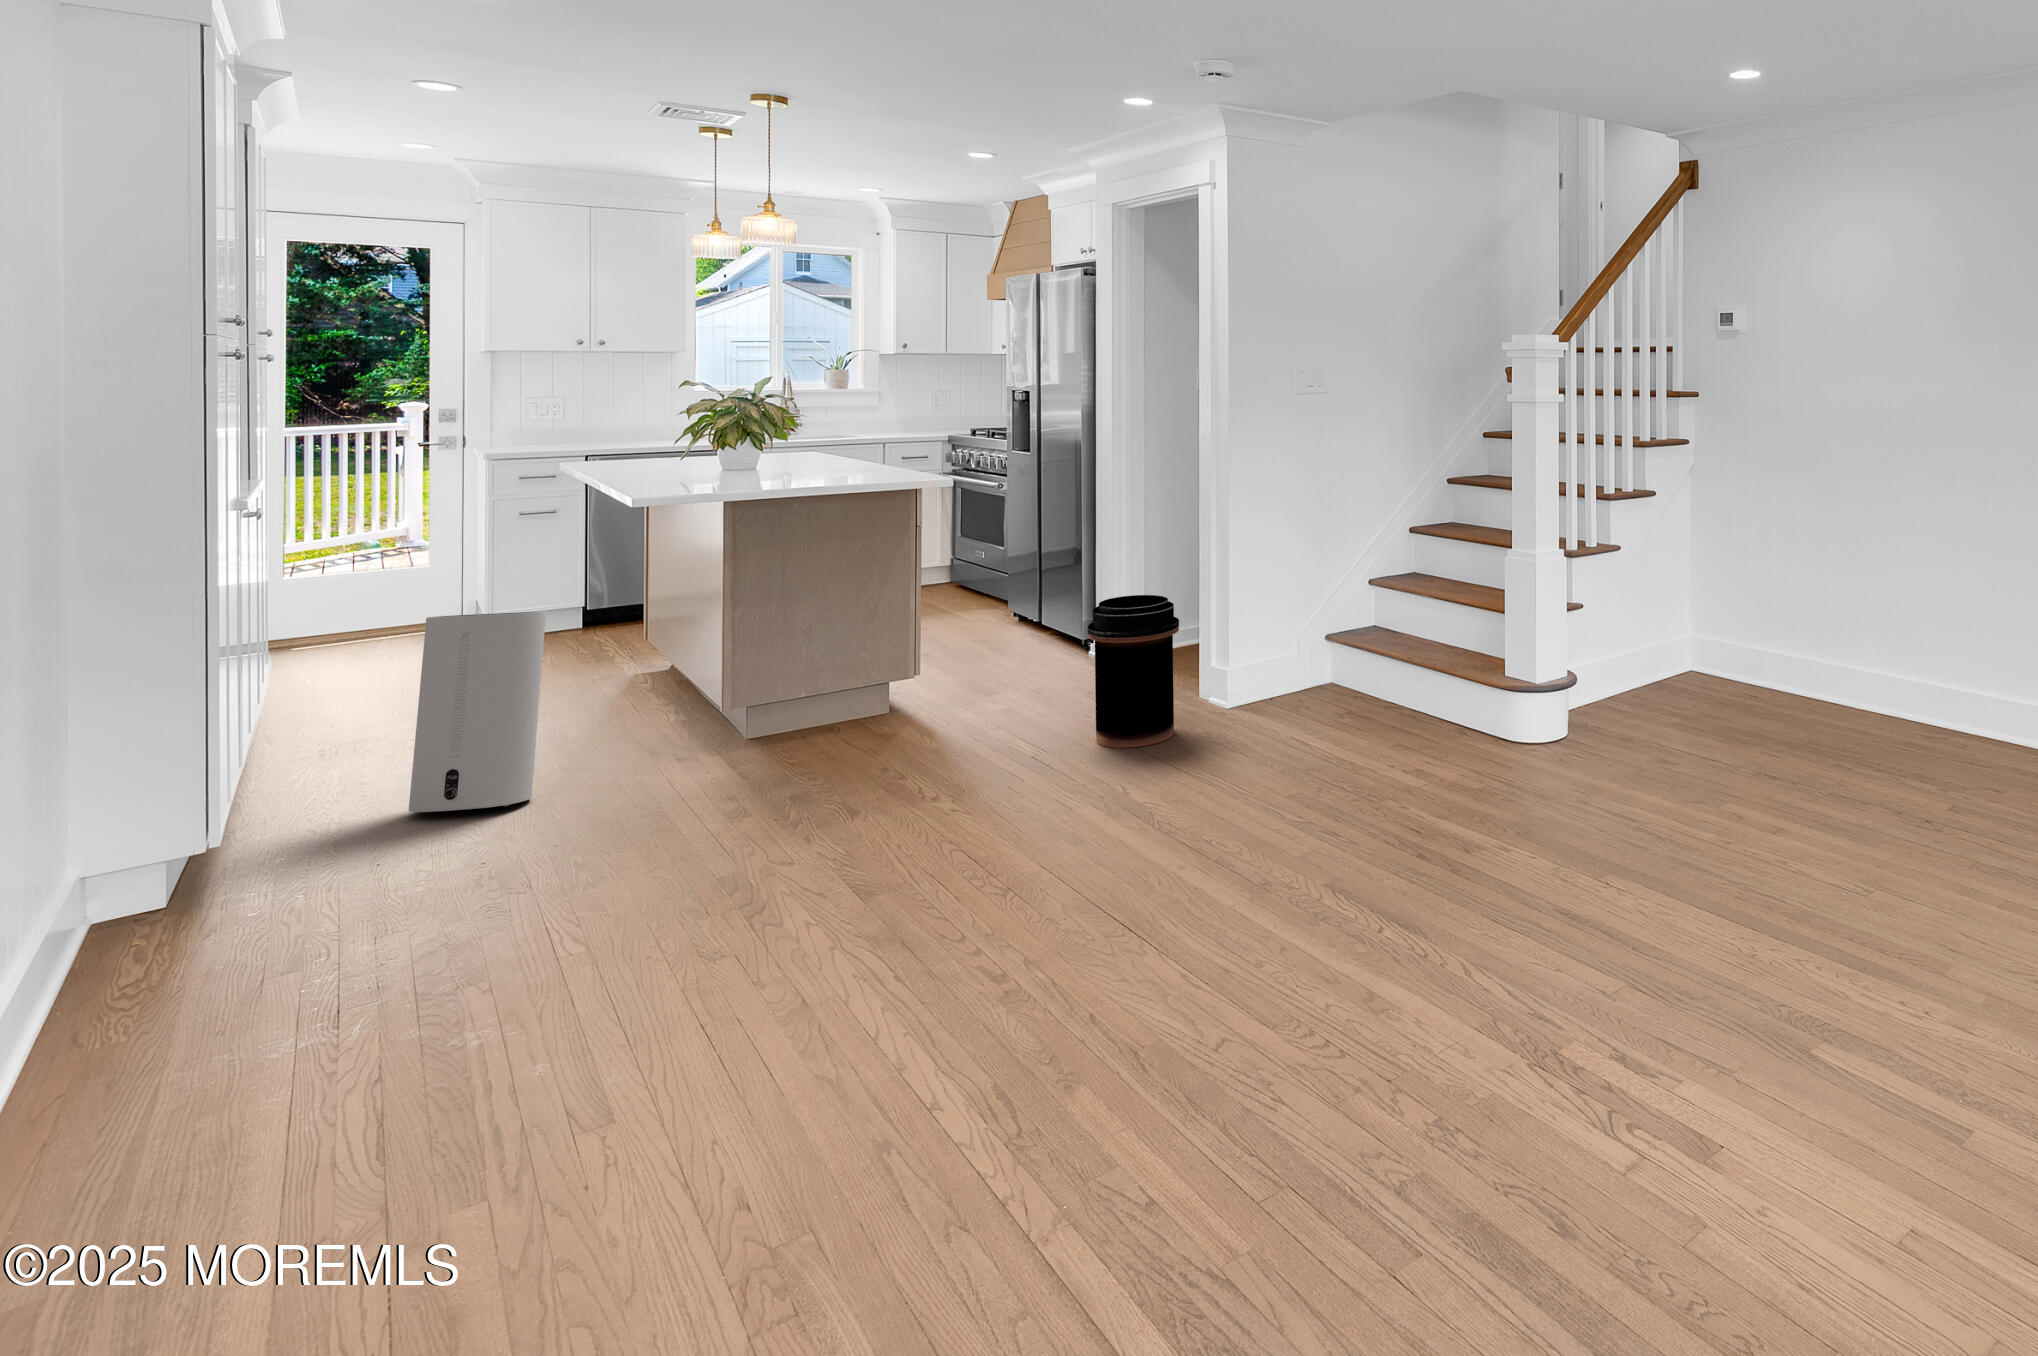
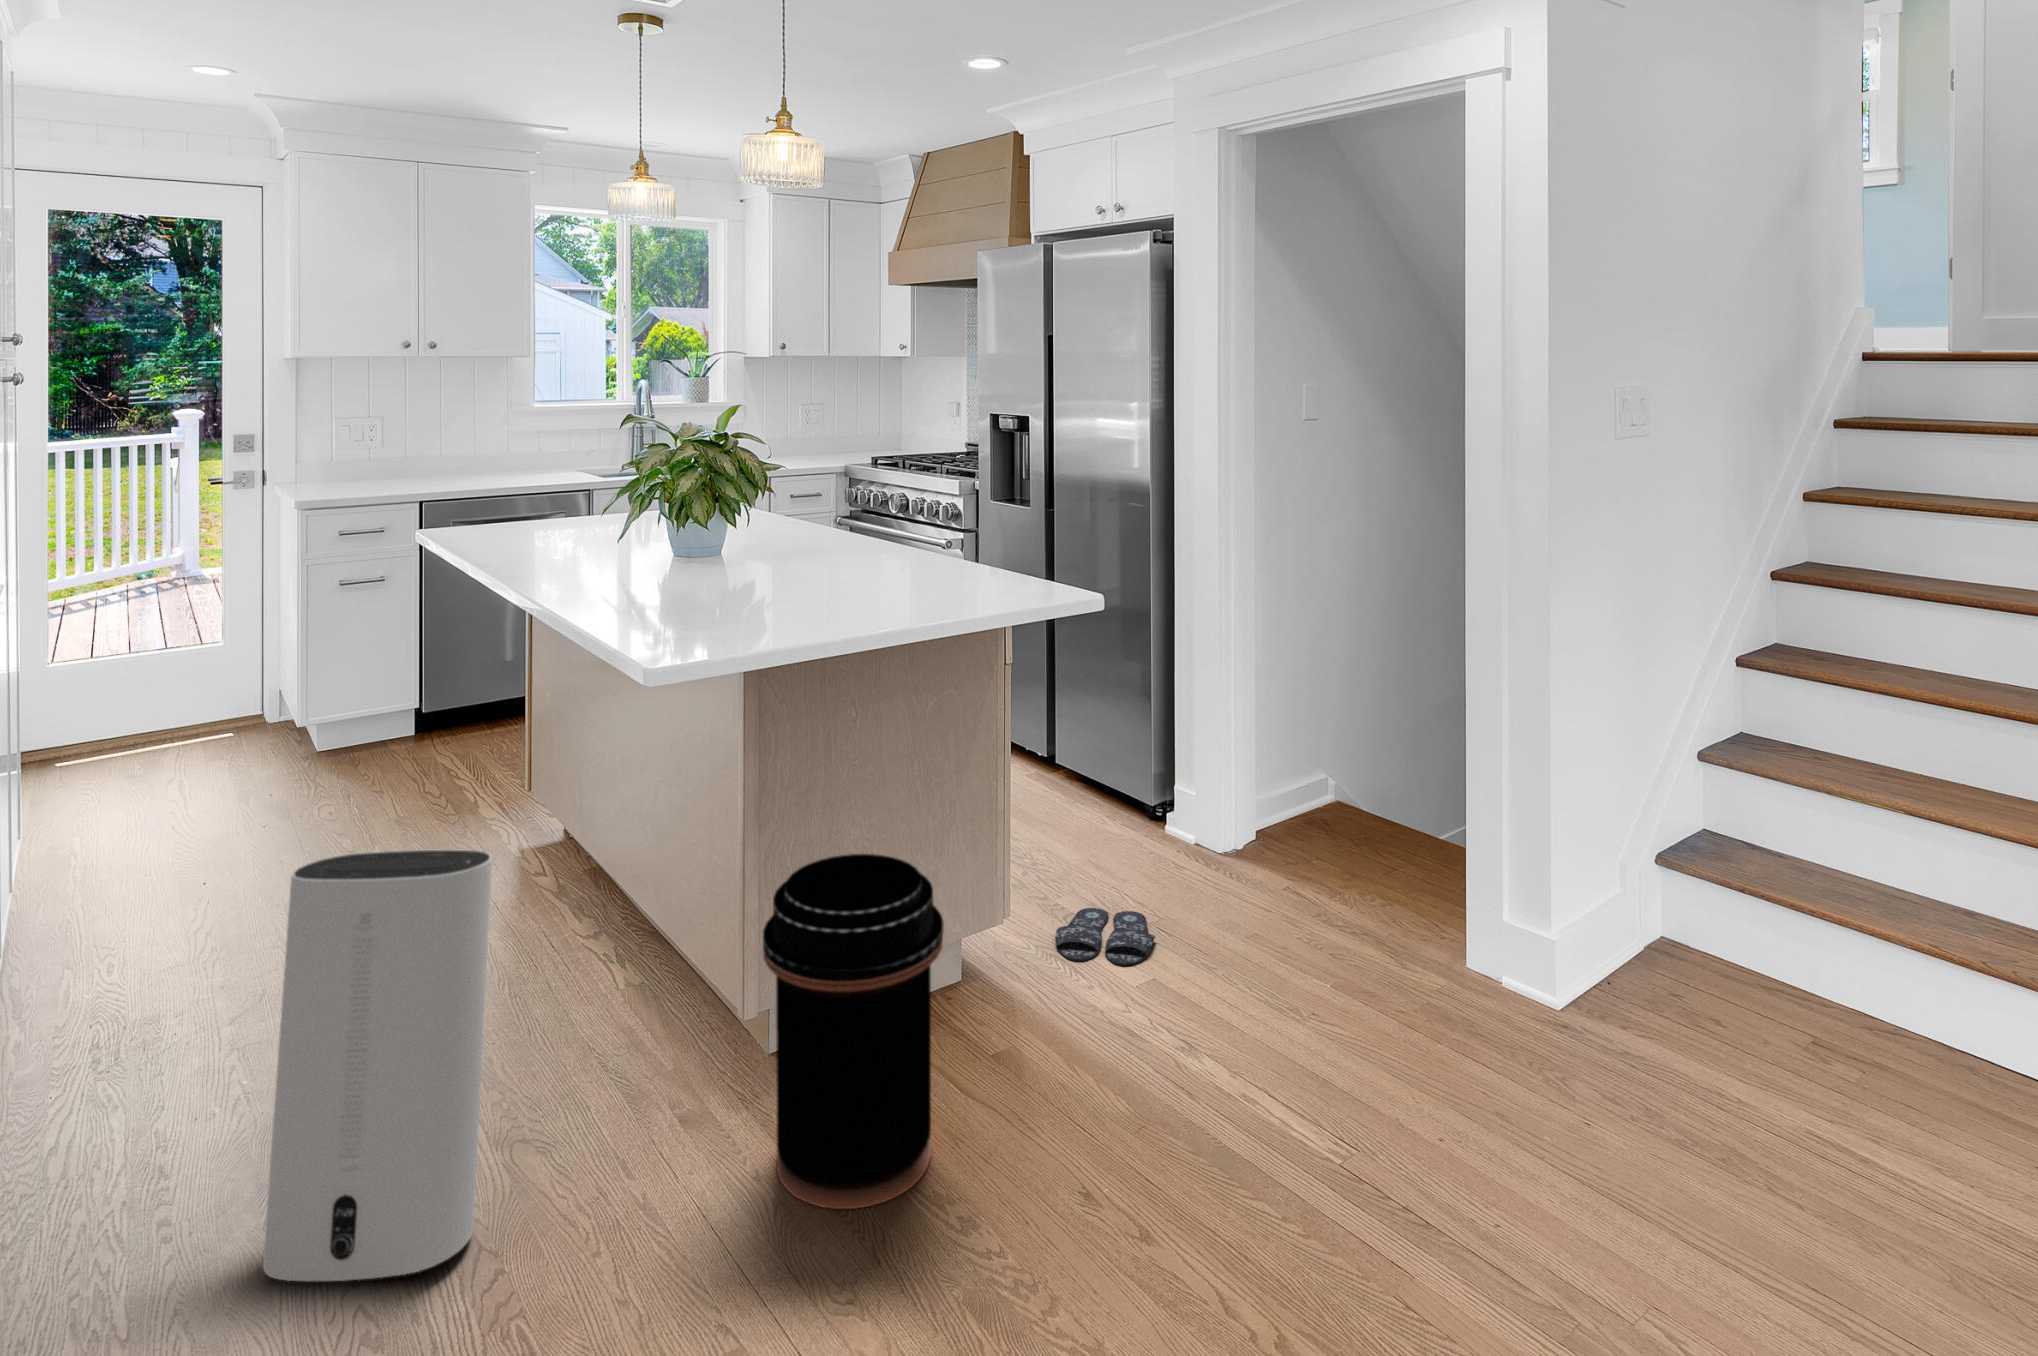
trash can: present [1088,595,1179,748] -> present [763,854,944,1209]
slippers: none [957,688,1028,707] -> present [1055,908,1155,966]

